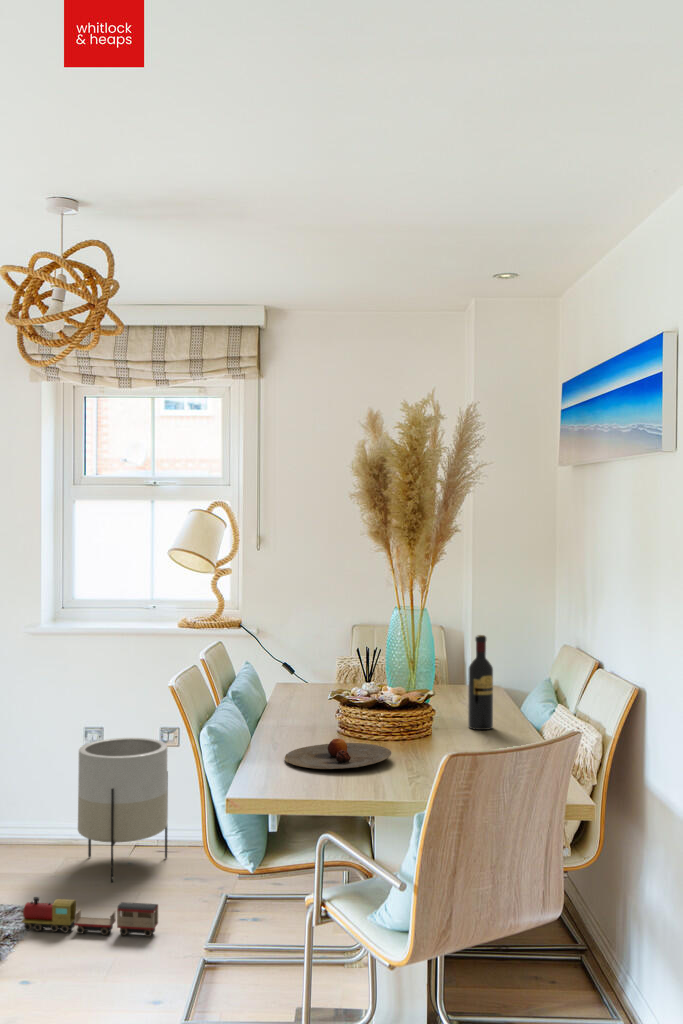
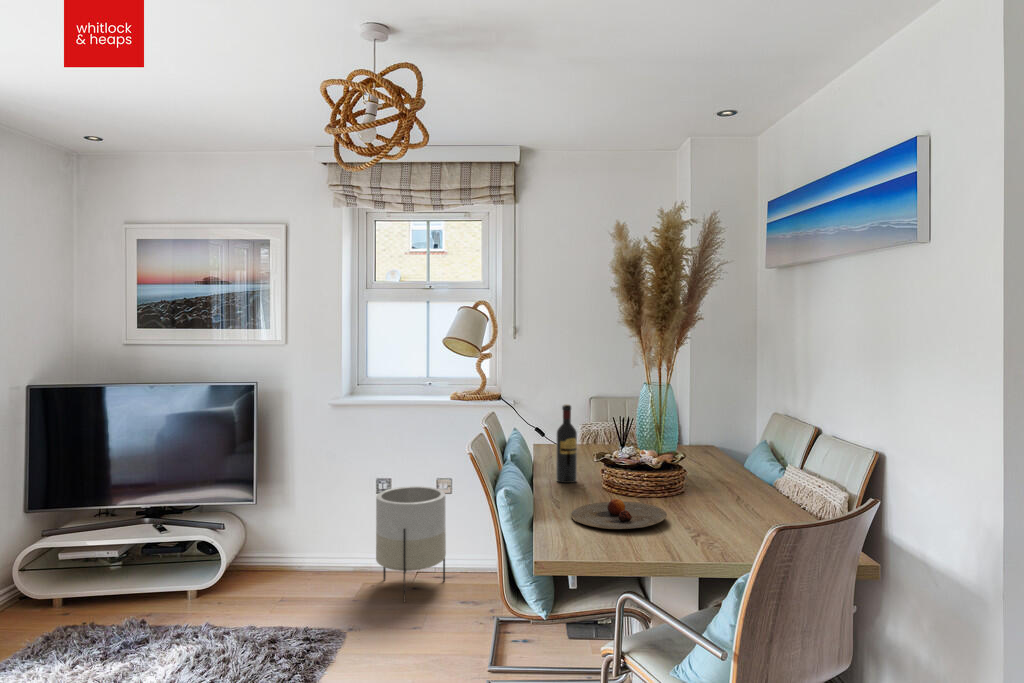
wine bottle: present [468,635,493,730] -> present [556,405,577,483]
toy train: present [21,897,158,937] -> none [335,620,448,655]

